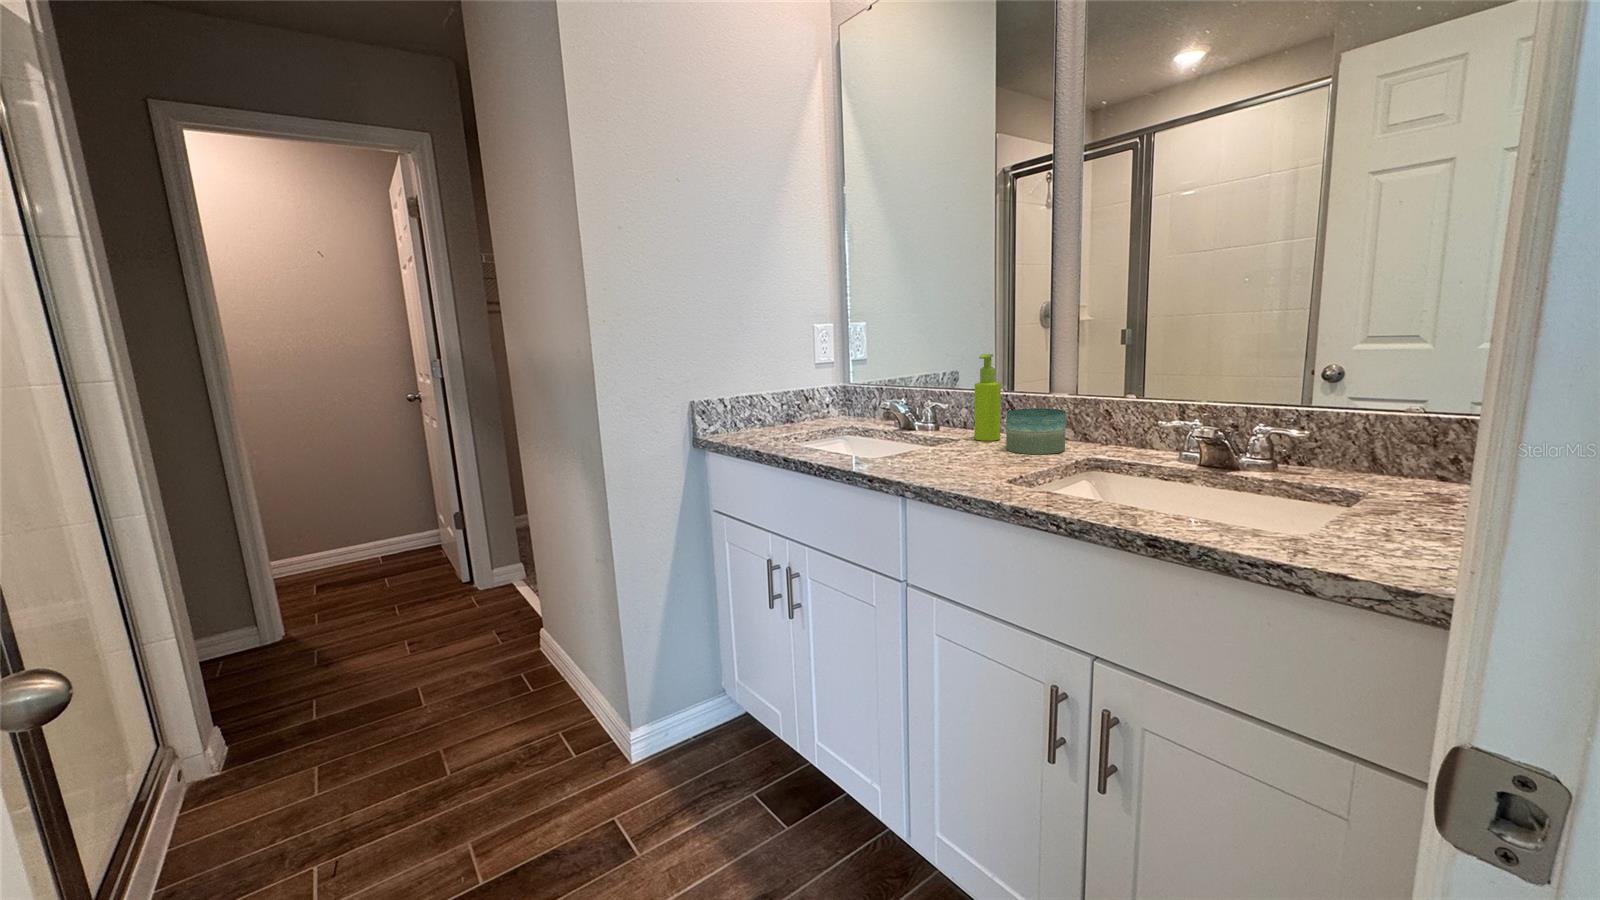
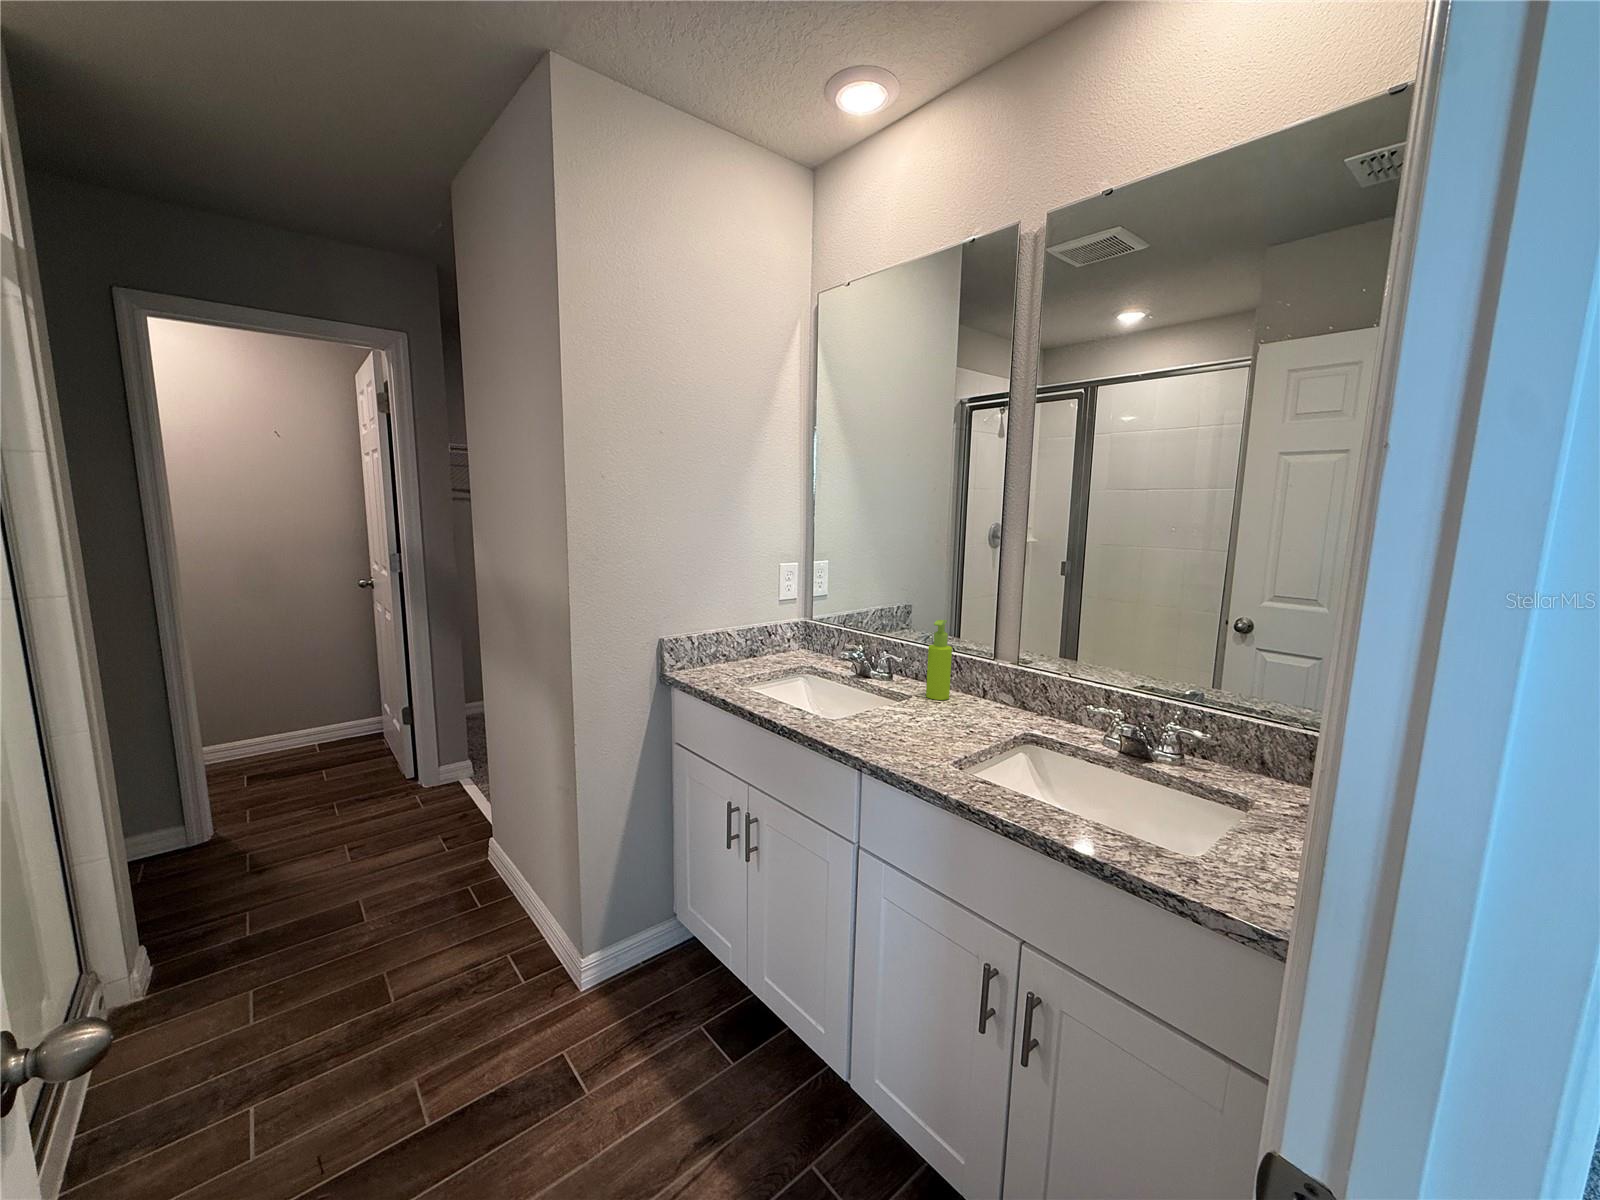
candle: present [1006,408,1066,454] -> none [954,677,1009,725]

